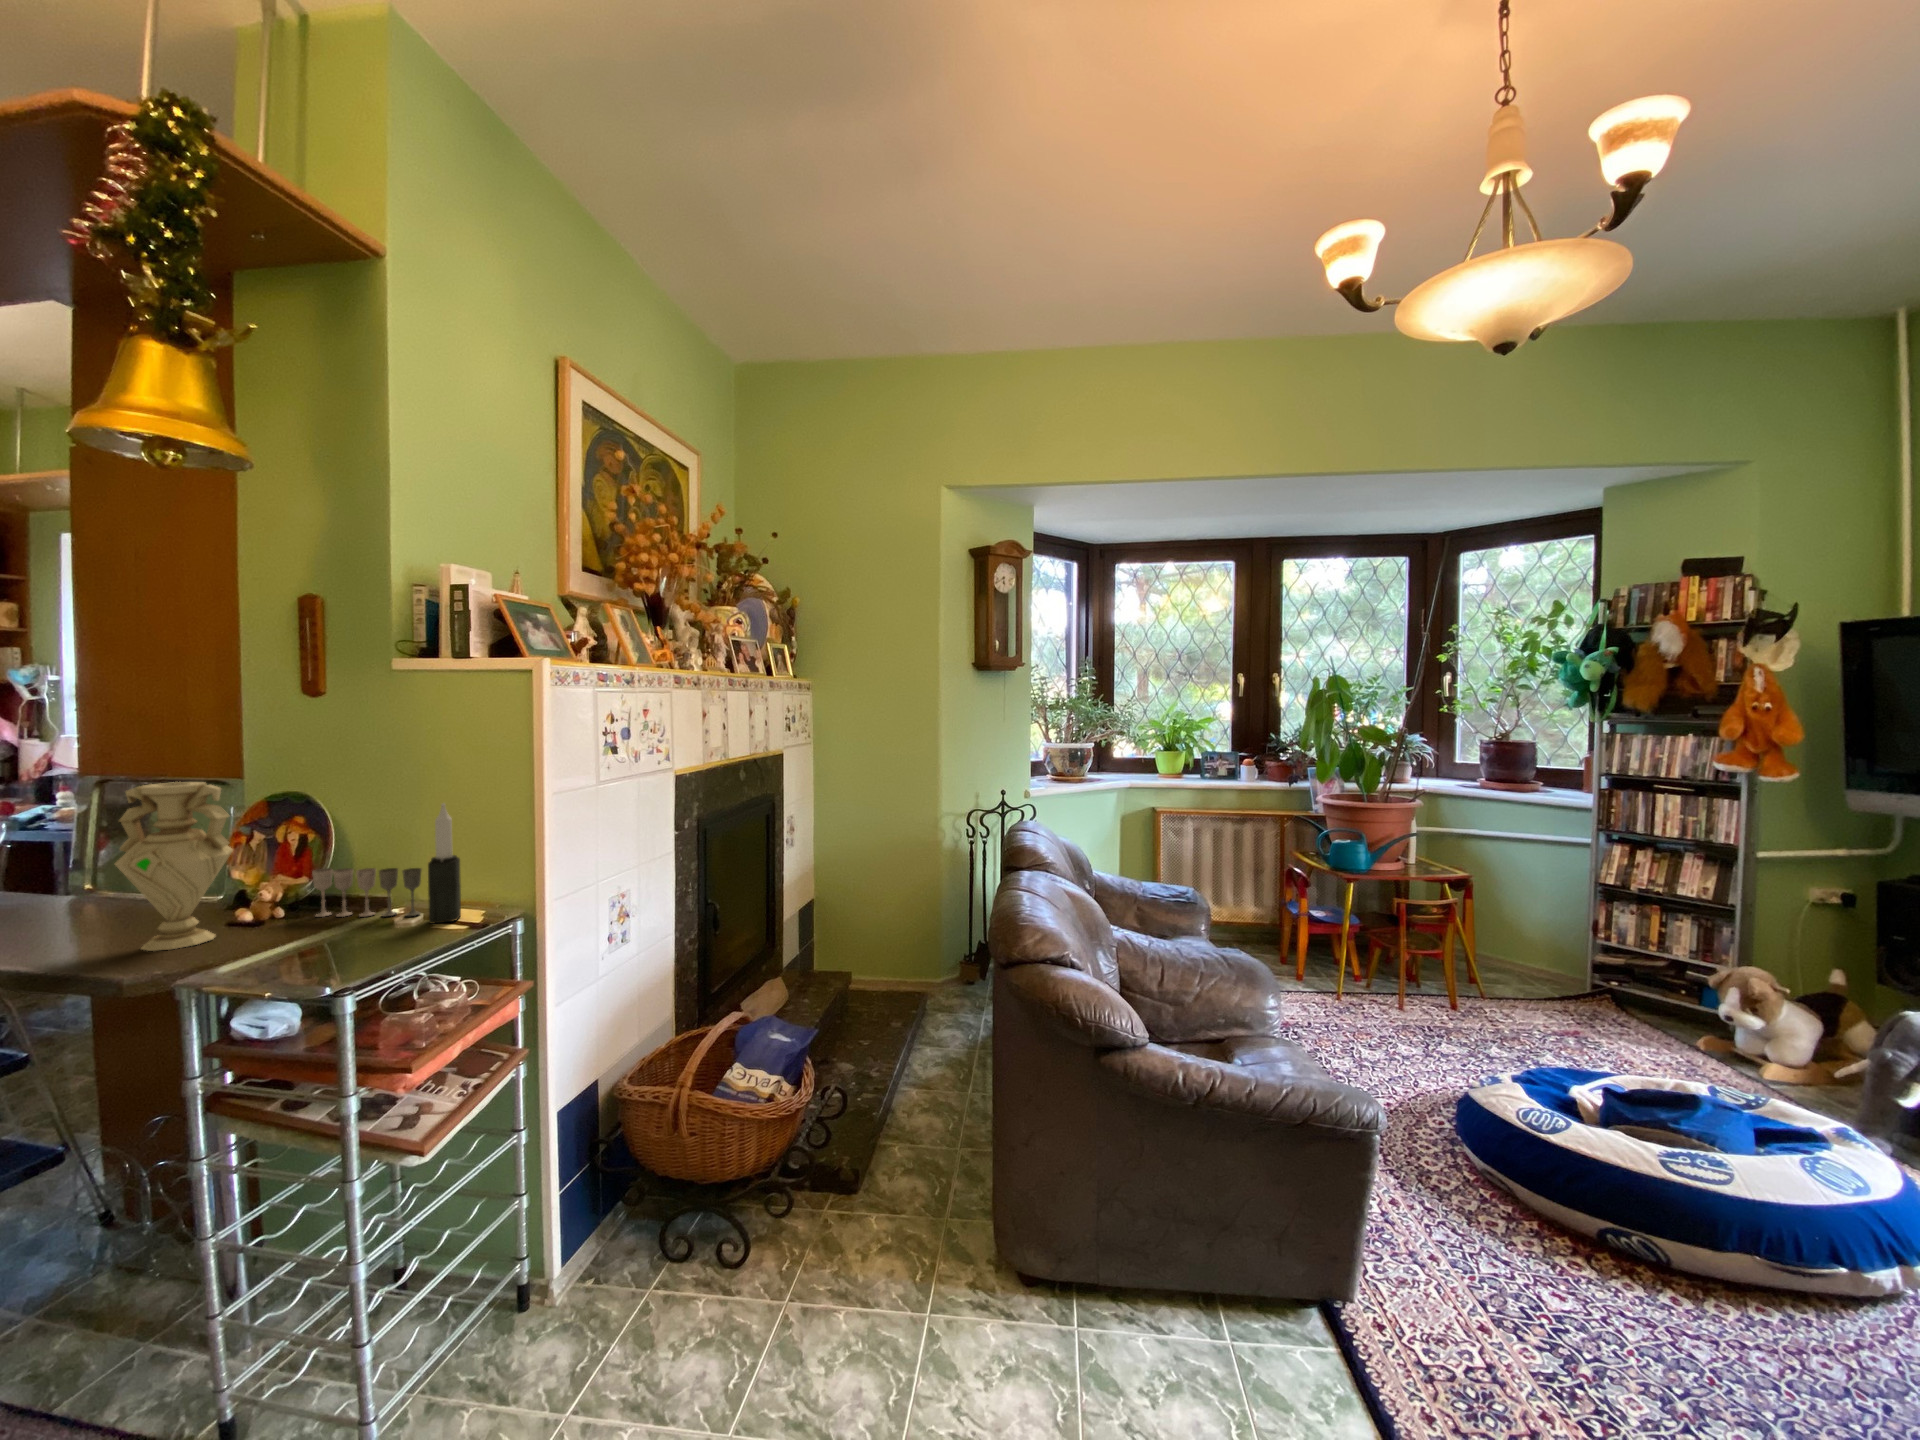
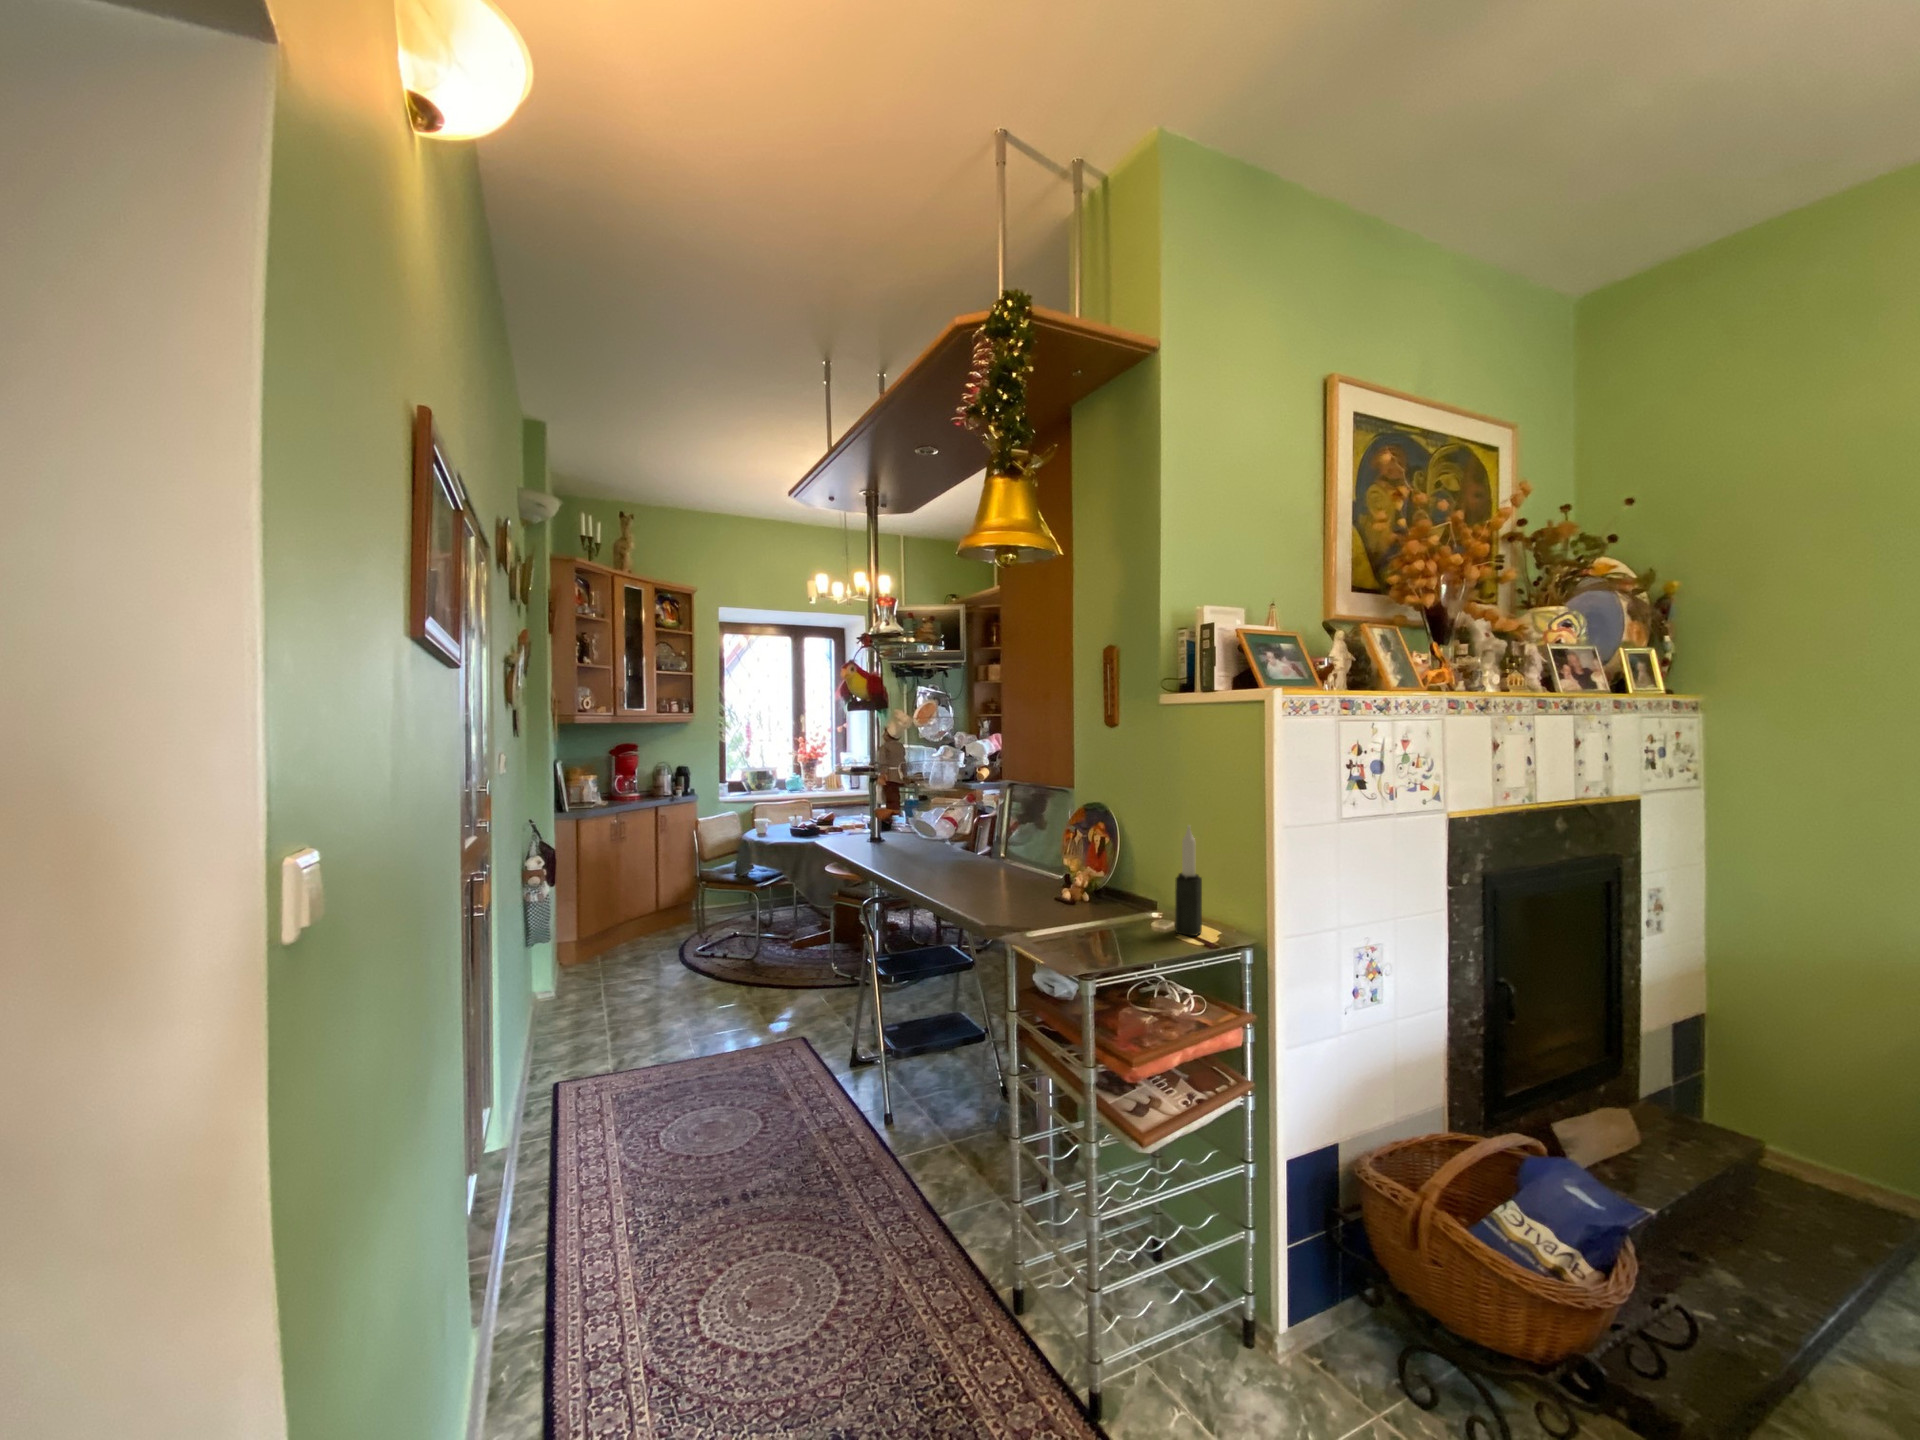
vase: present [115,782,233,951] -> none [1000,786,1059,906]
wine glass: present [312,868,422,917] -> none [1106,864,1175,921]

